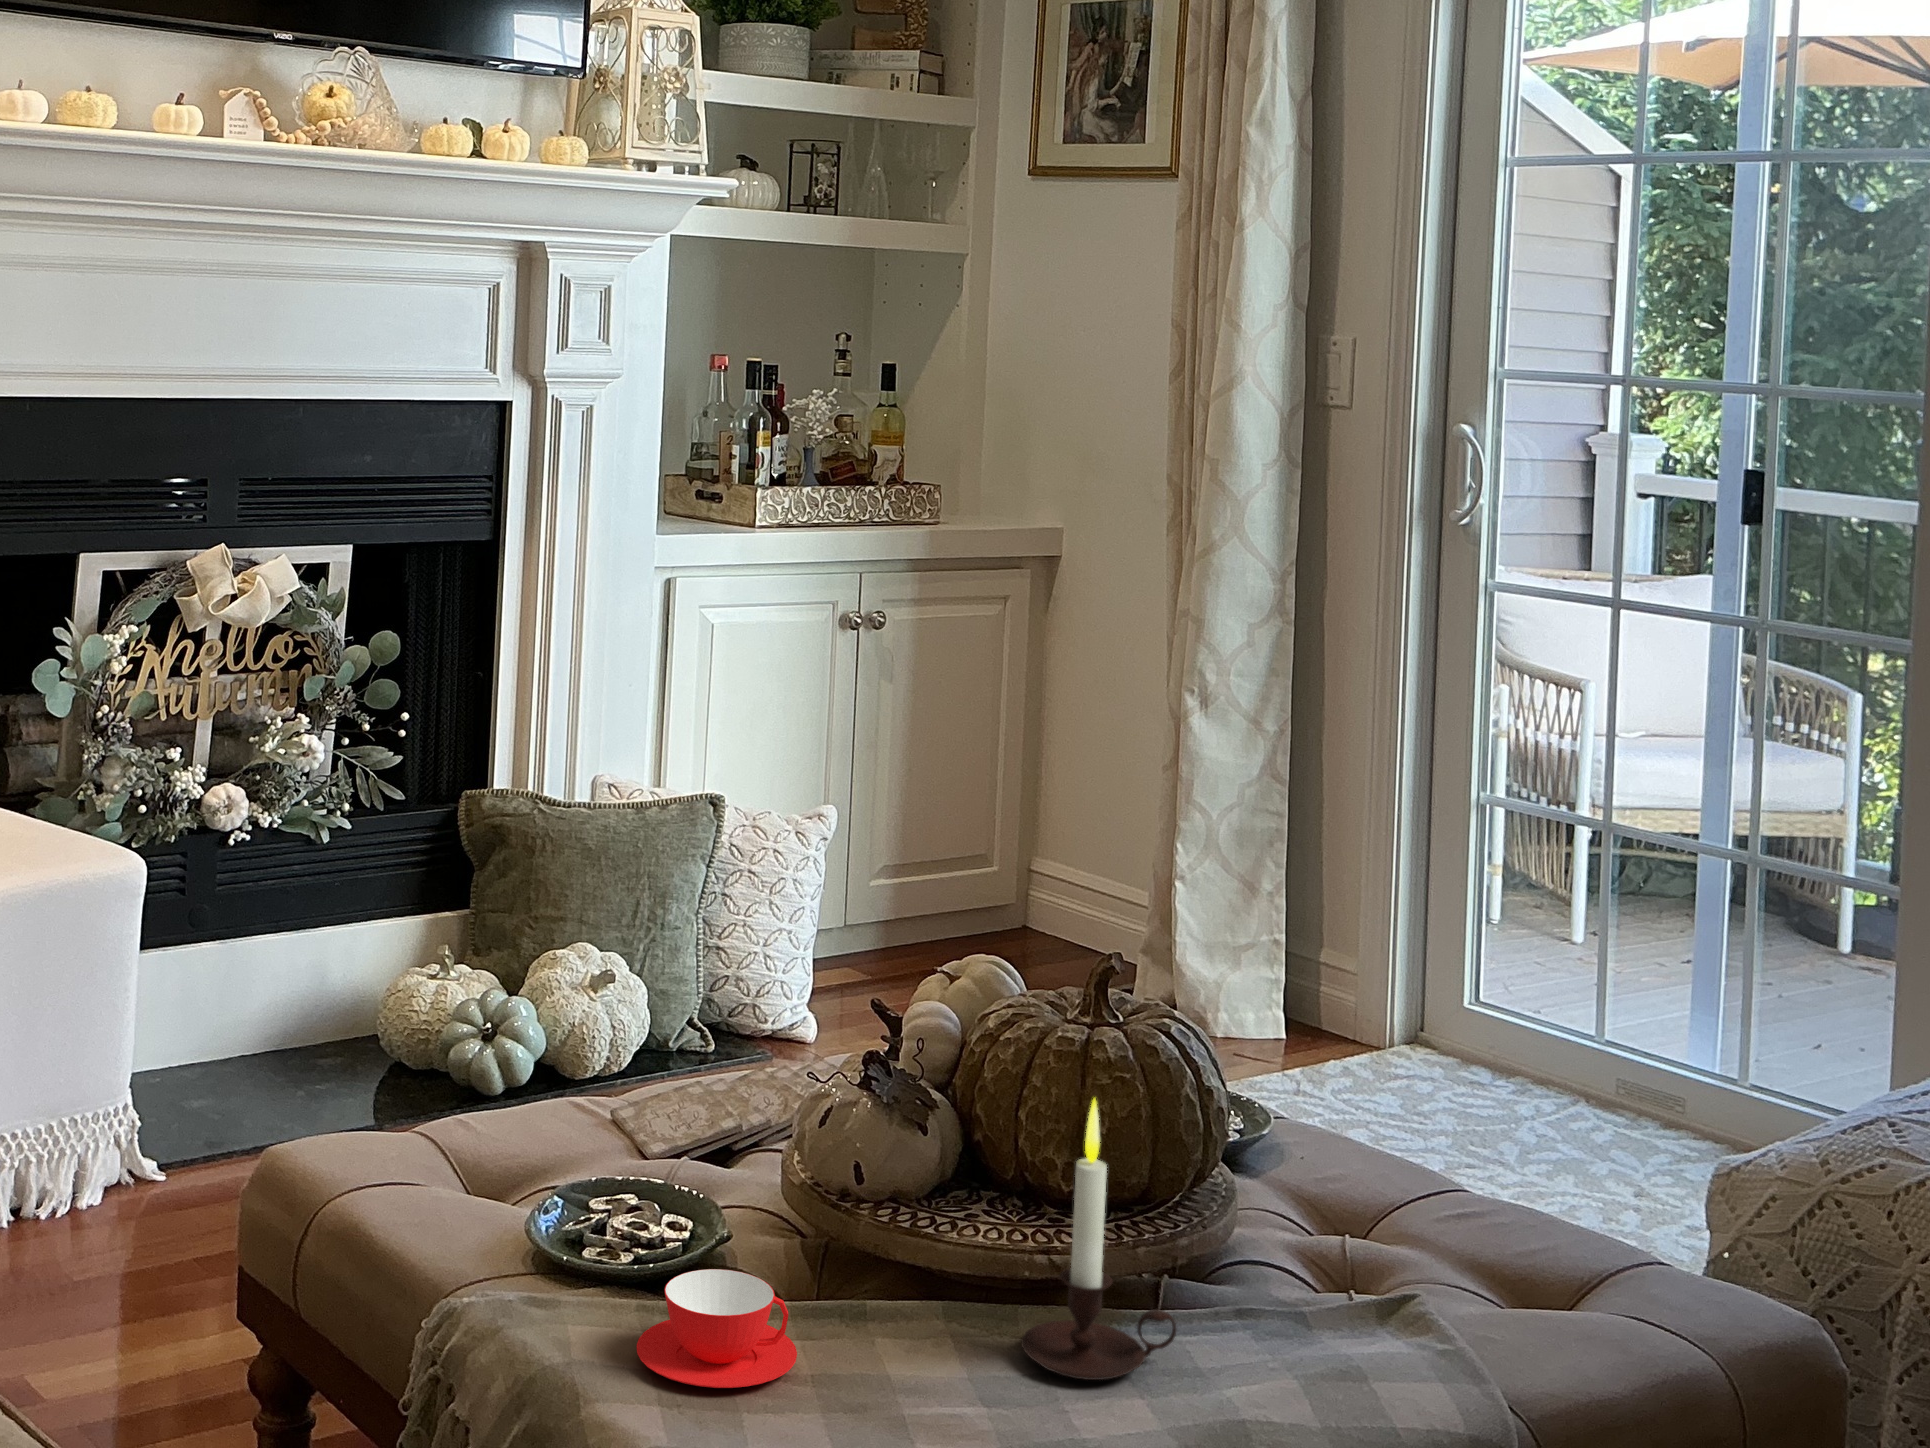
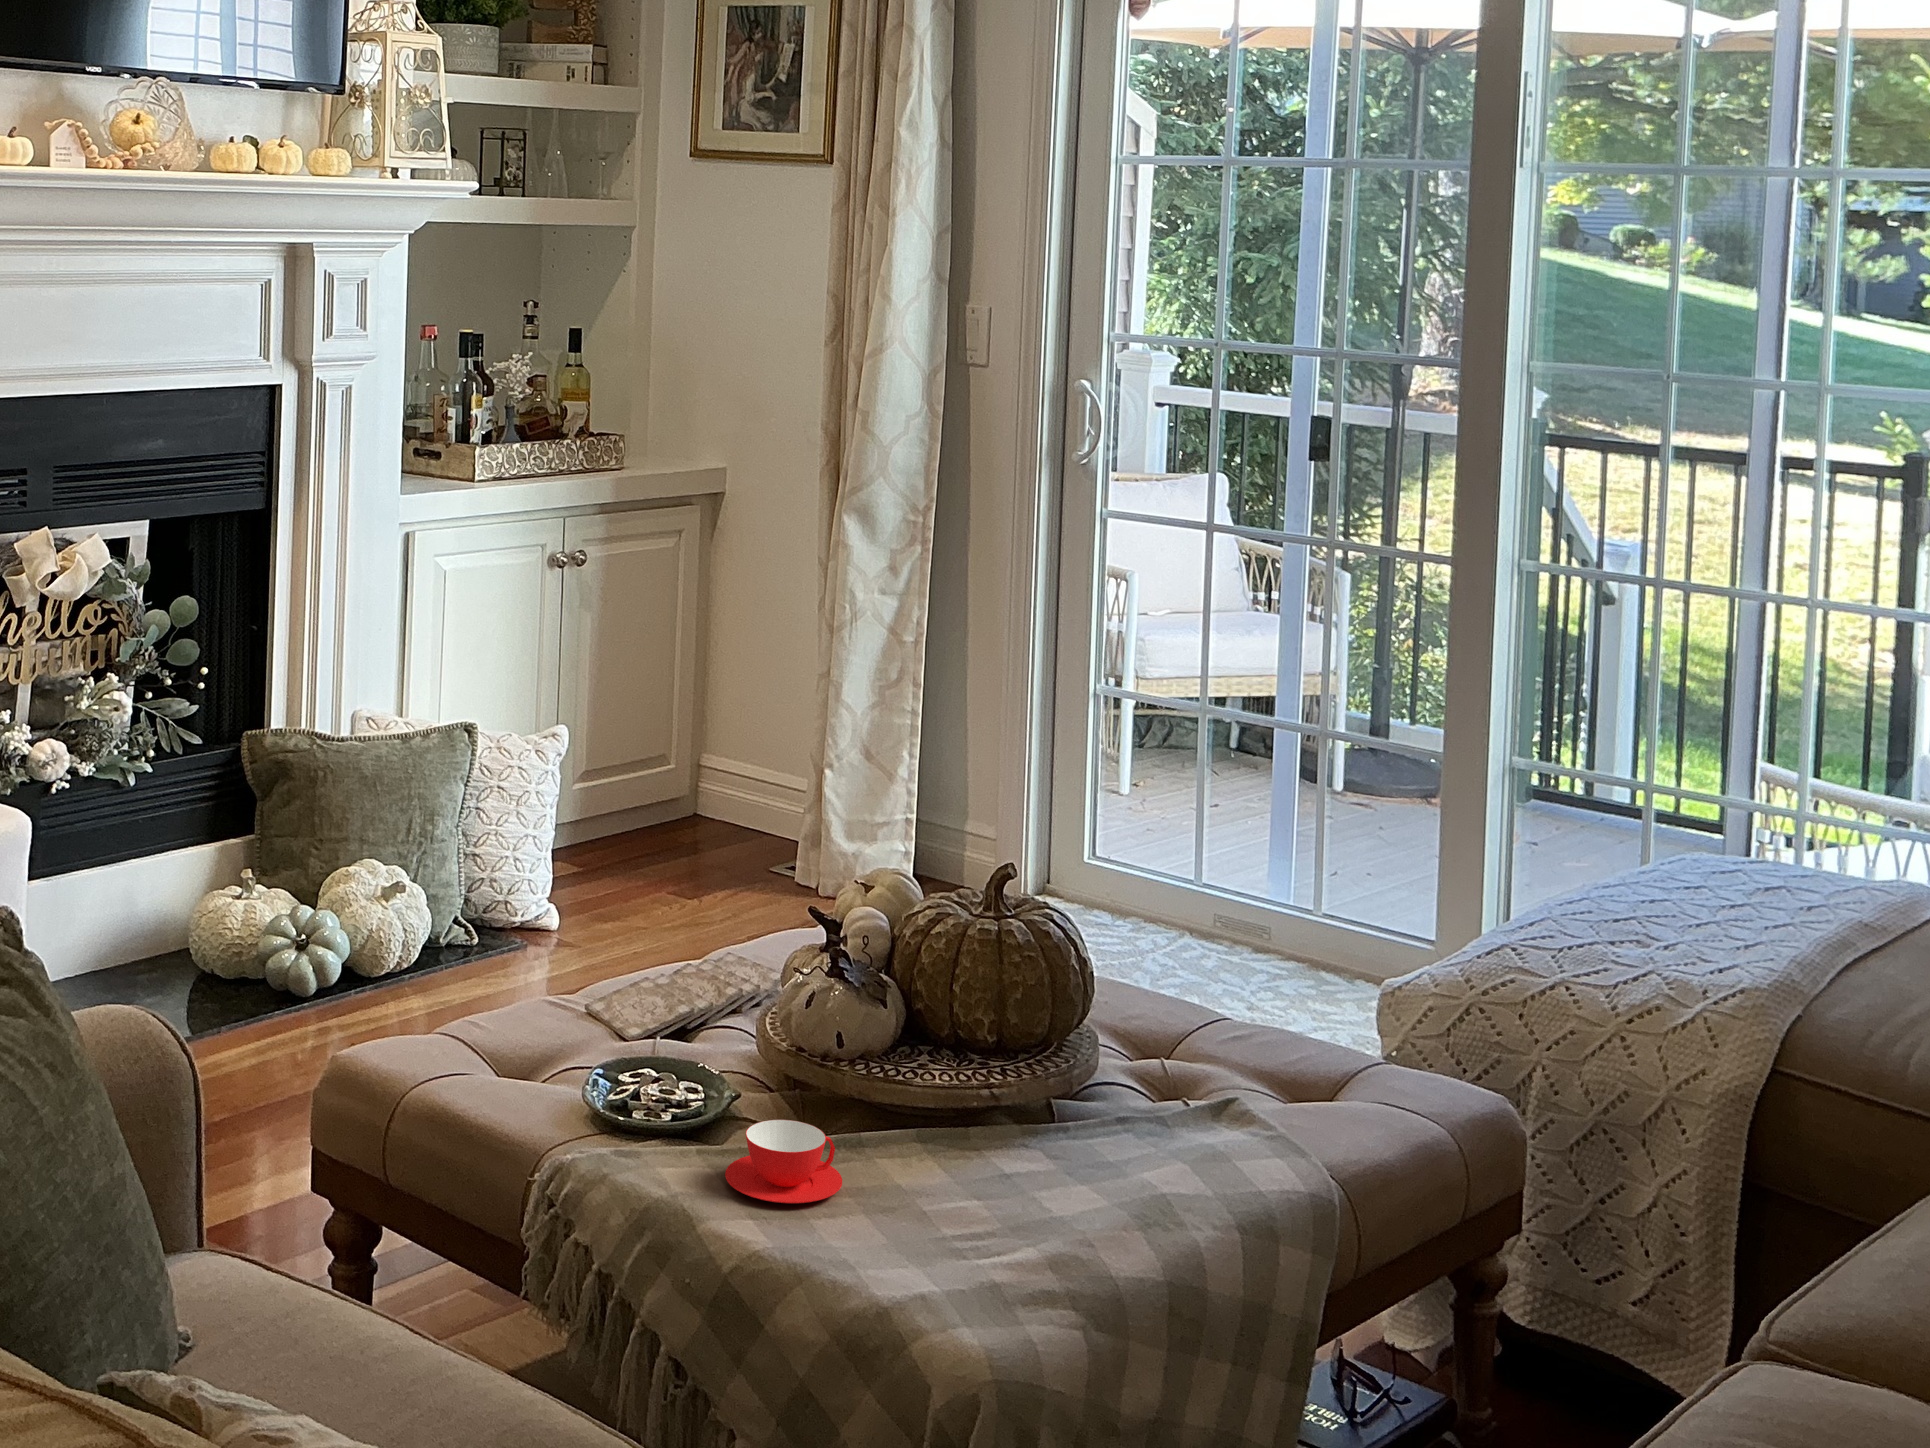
candle: present [1021,1098,1176,1380] -> none [987,975,1094,1174]

